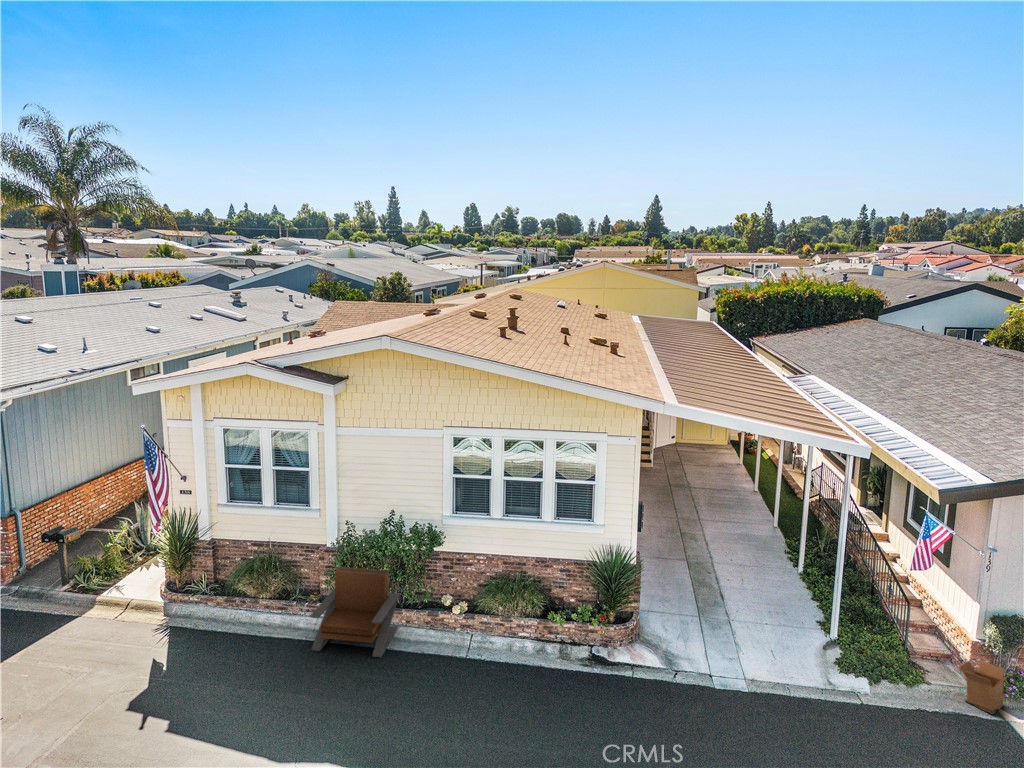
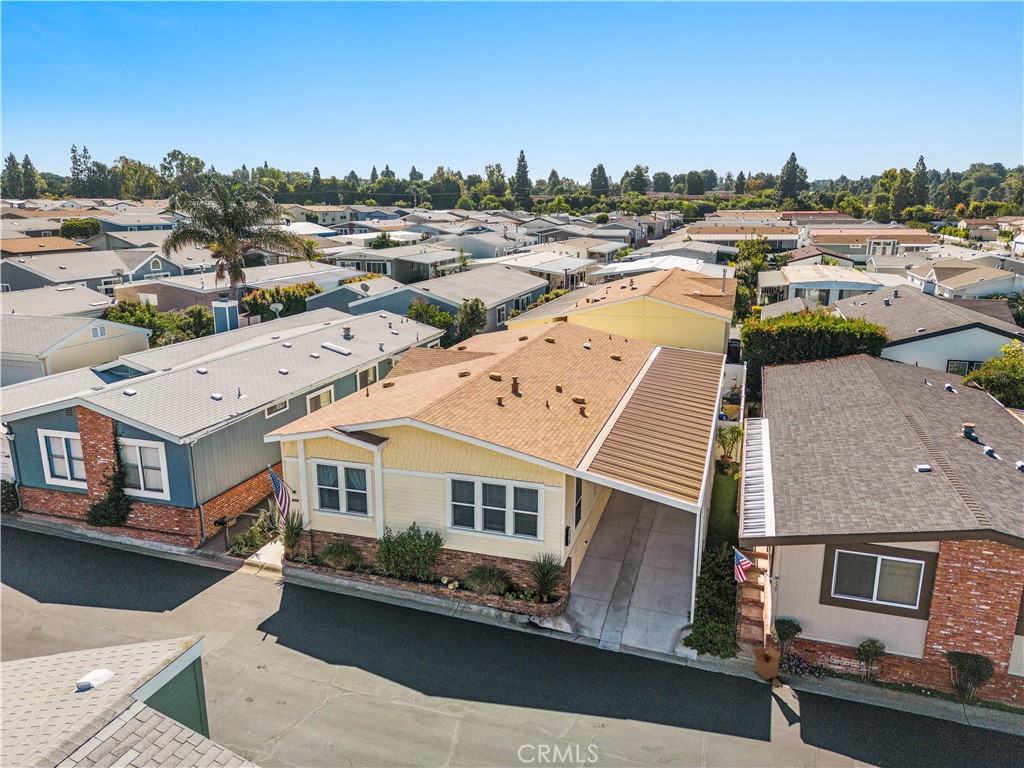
lounge chair: present [310,567,399,657] -> none [361,554,417,612]

